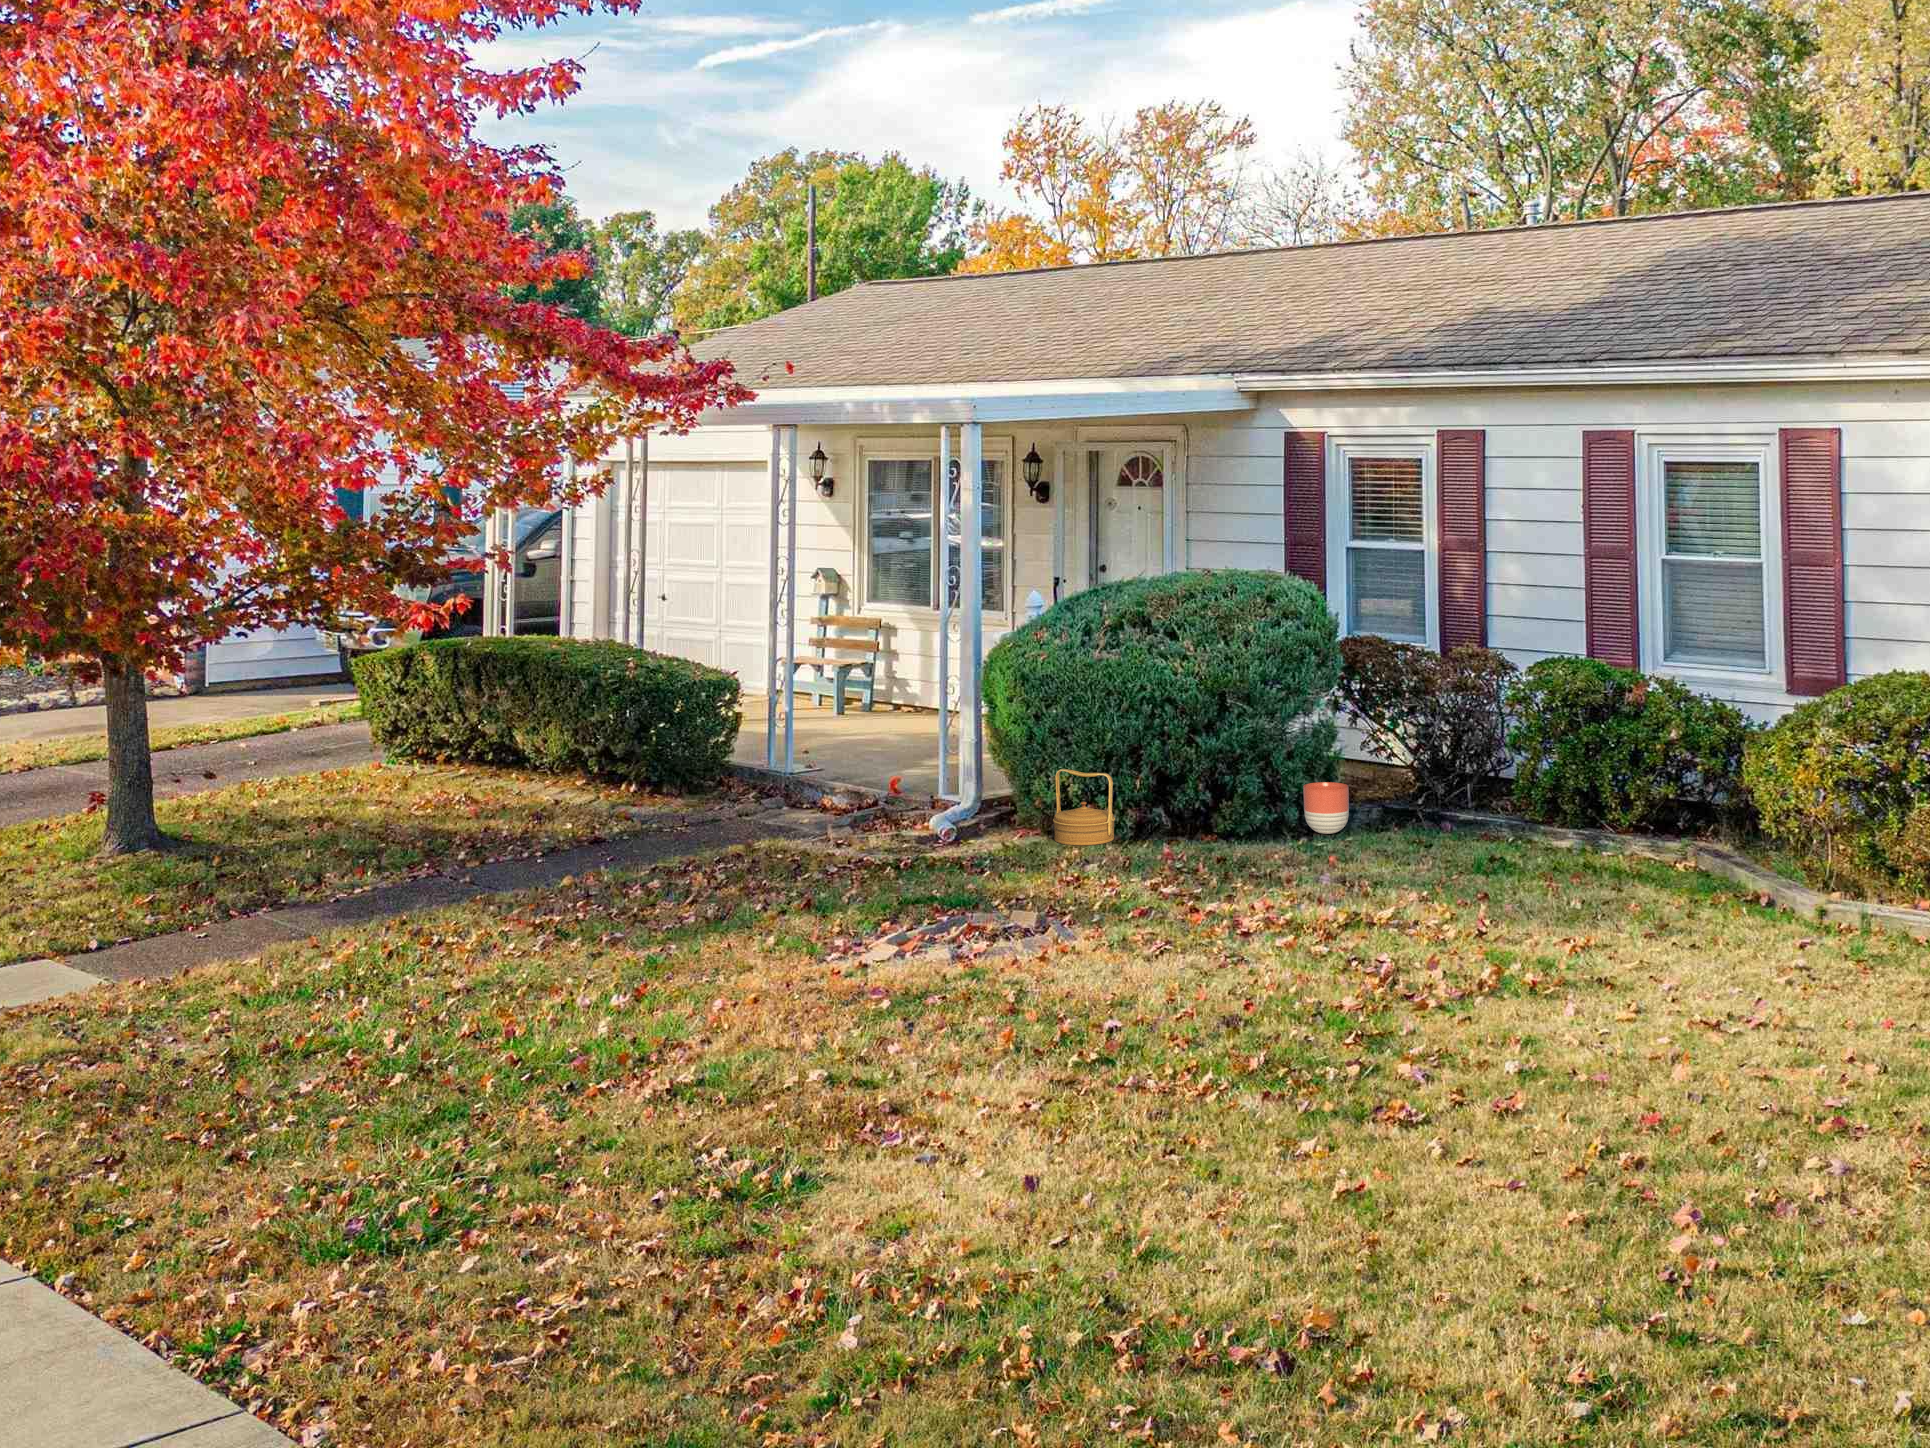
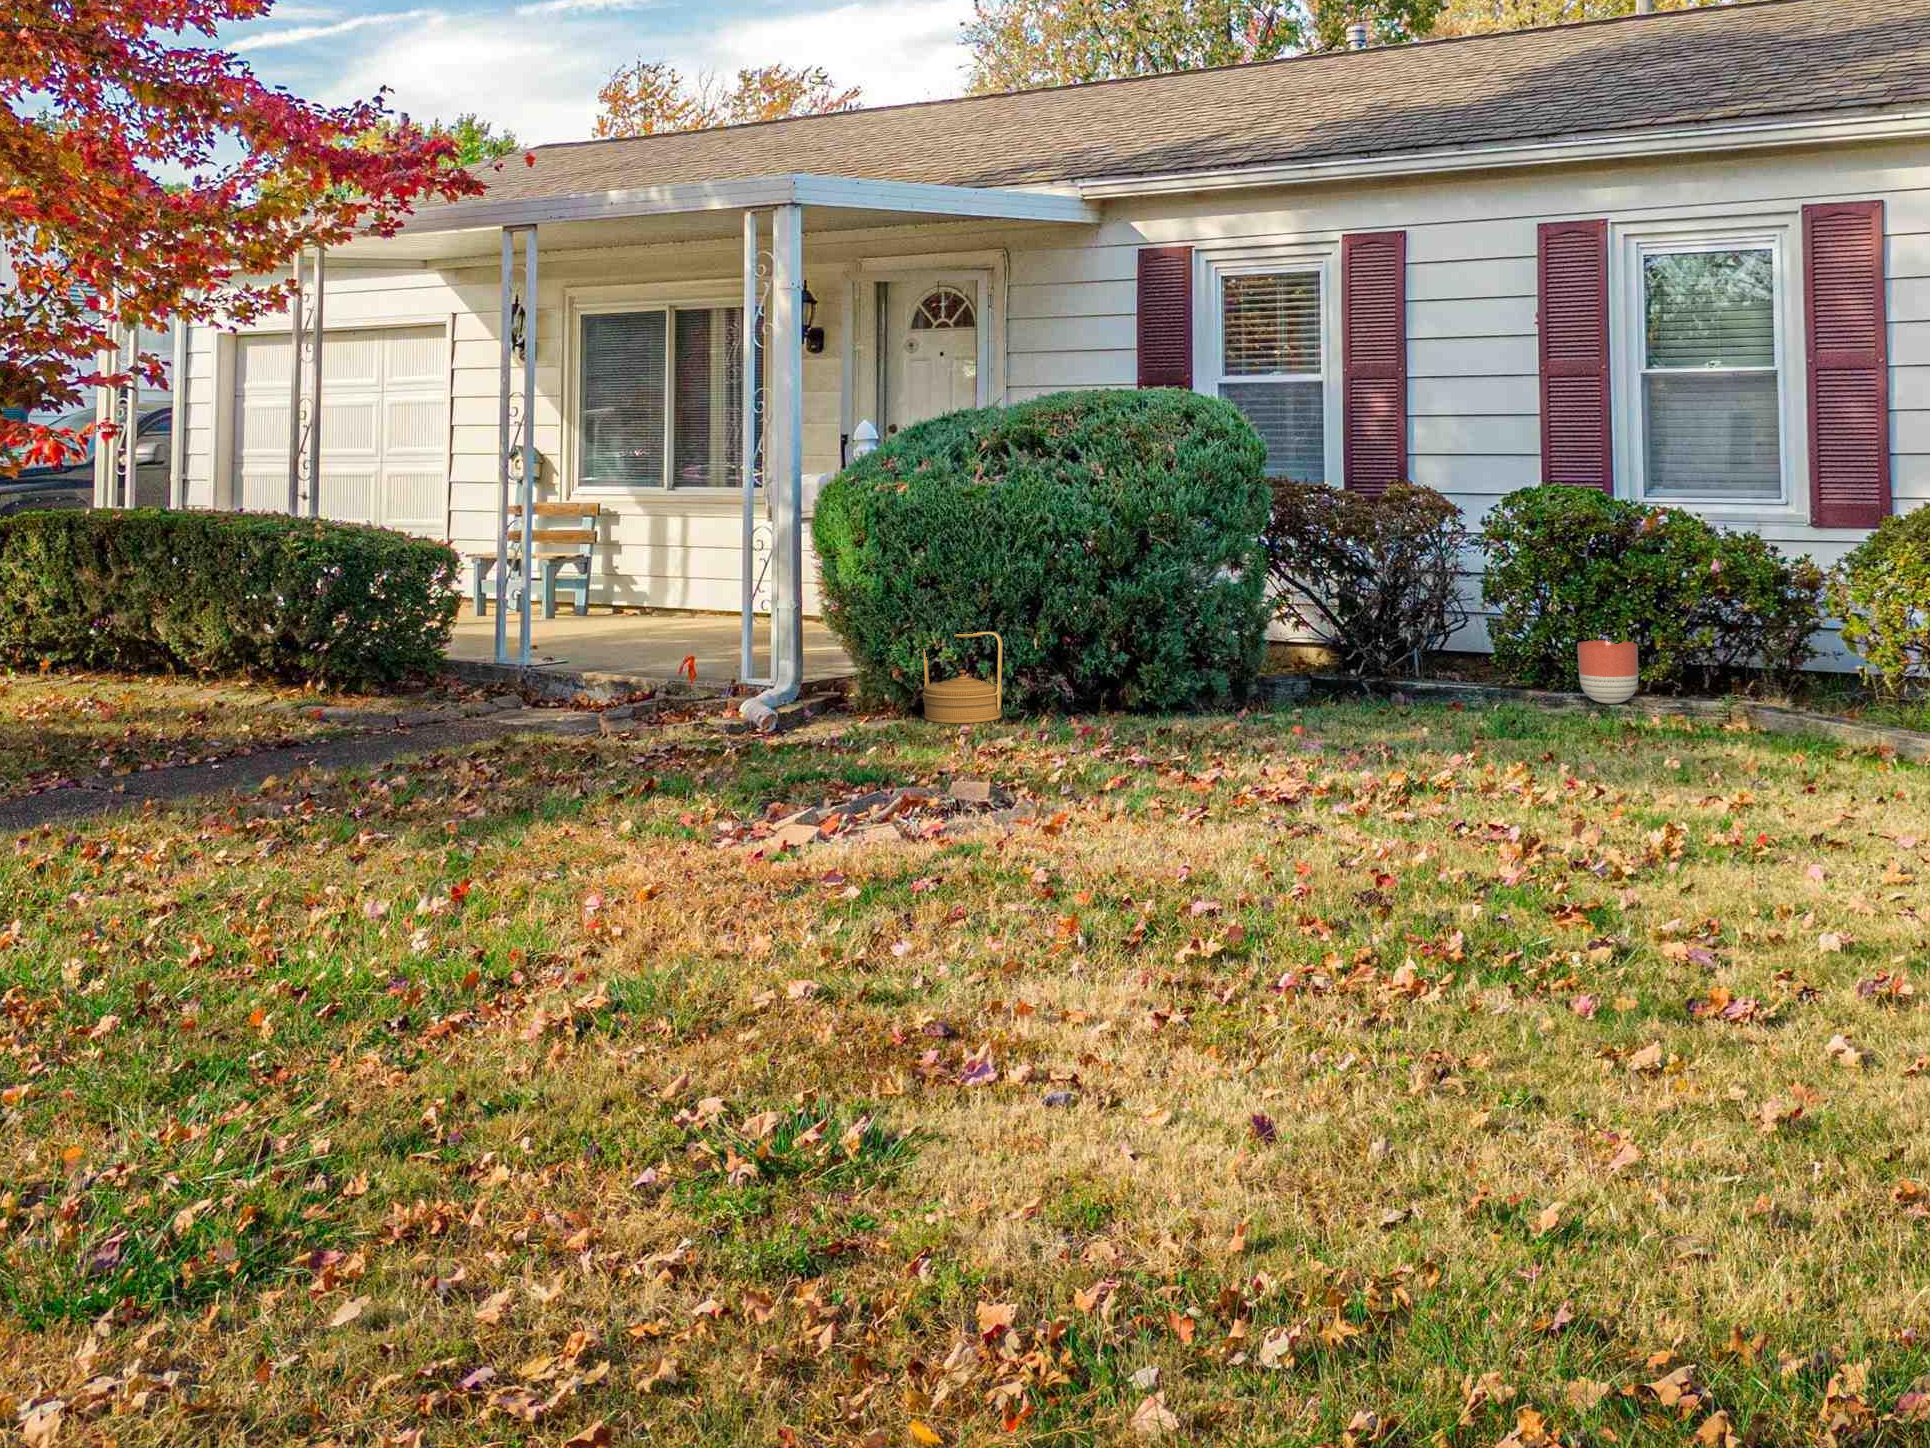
planter: present [1303,782,1349,834] -> present [1577,641,1638,704]

